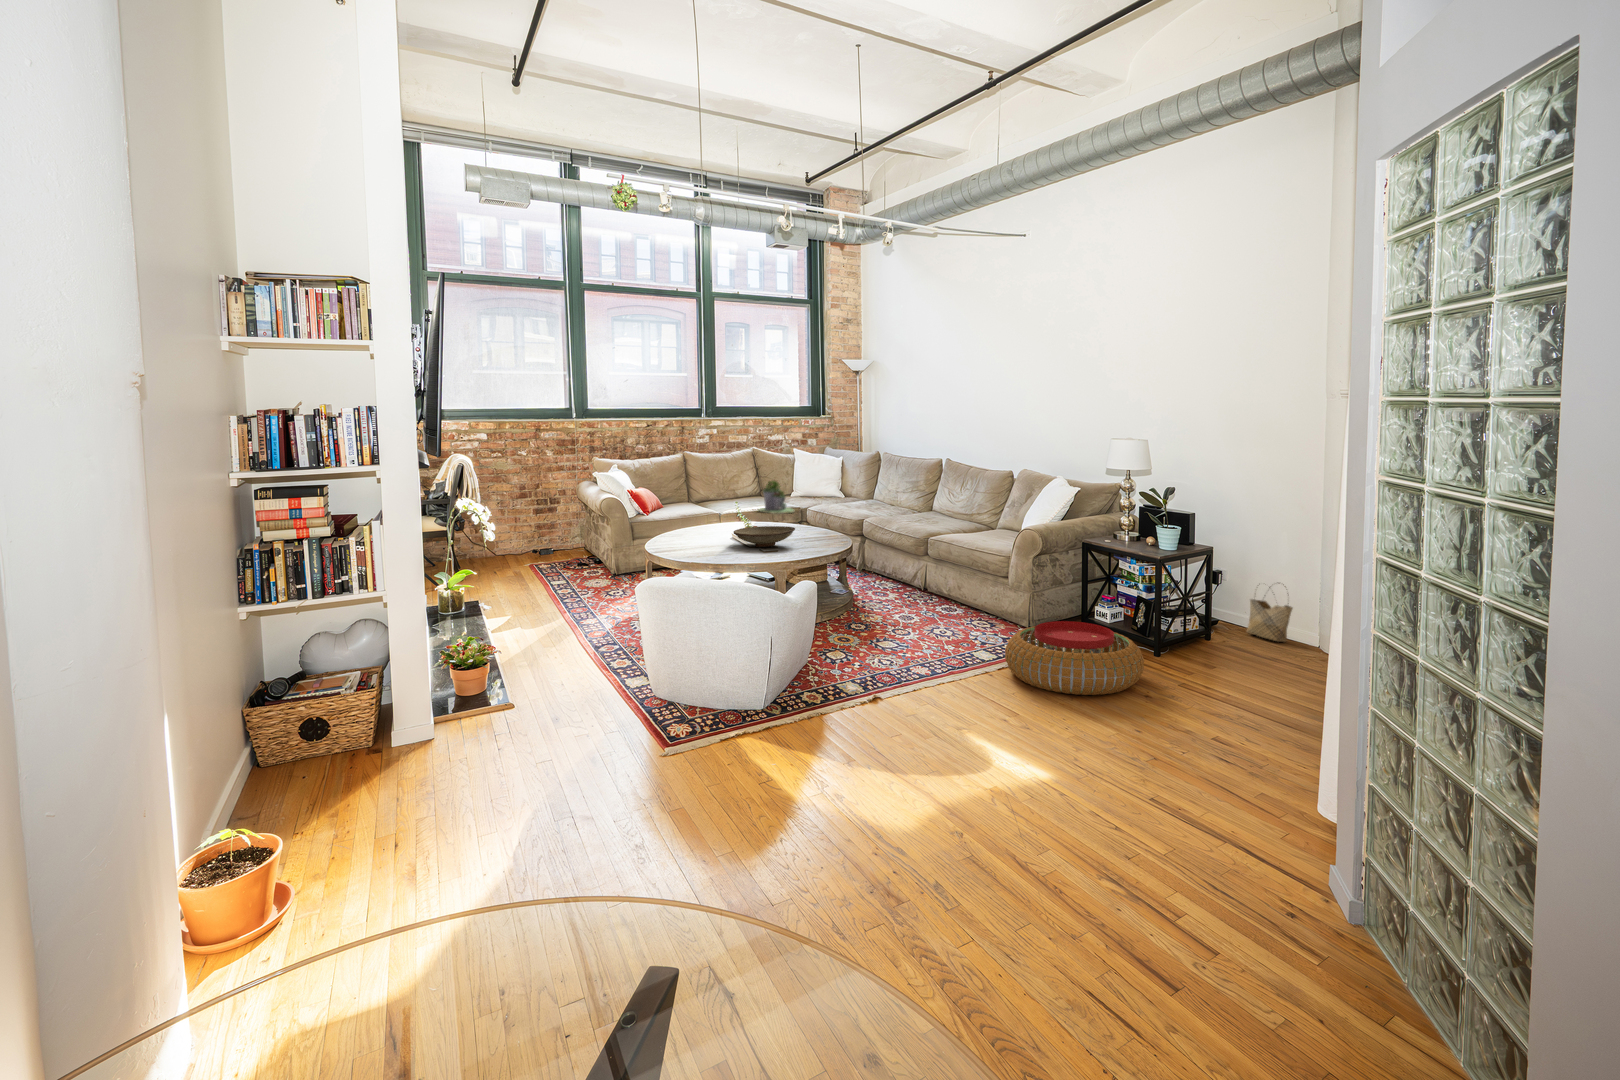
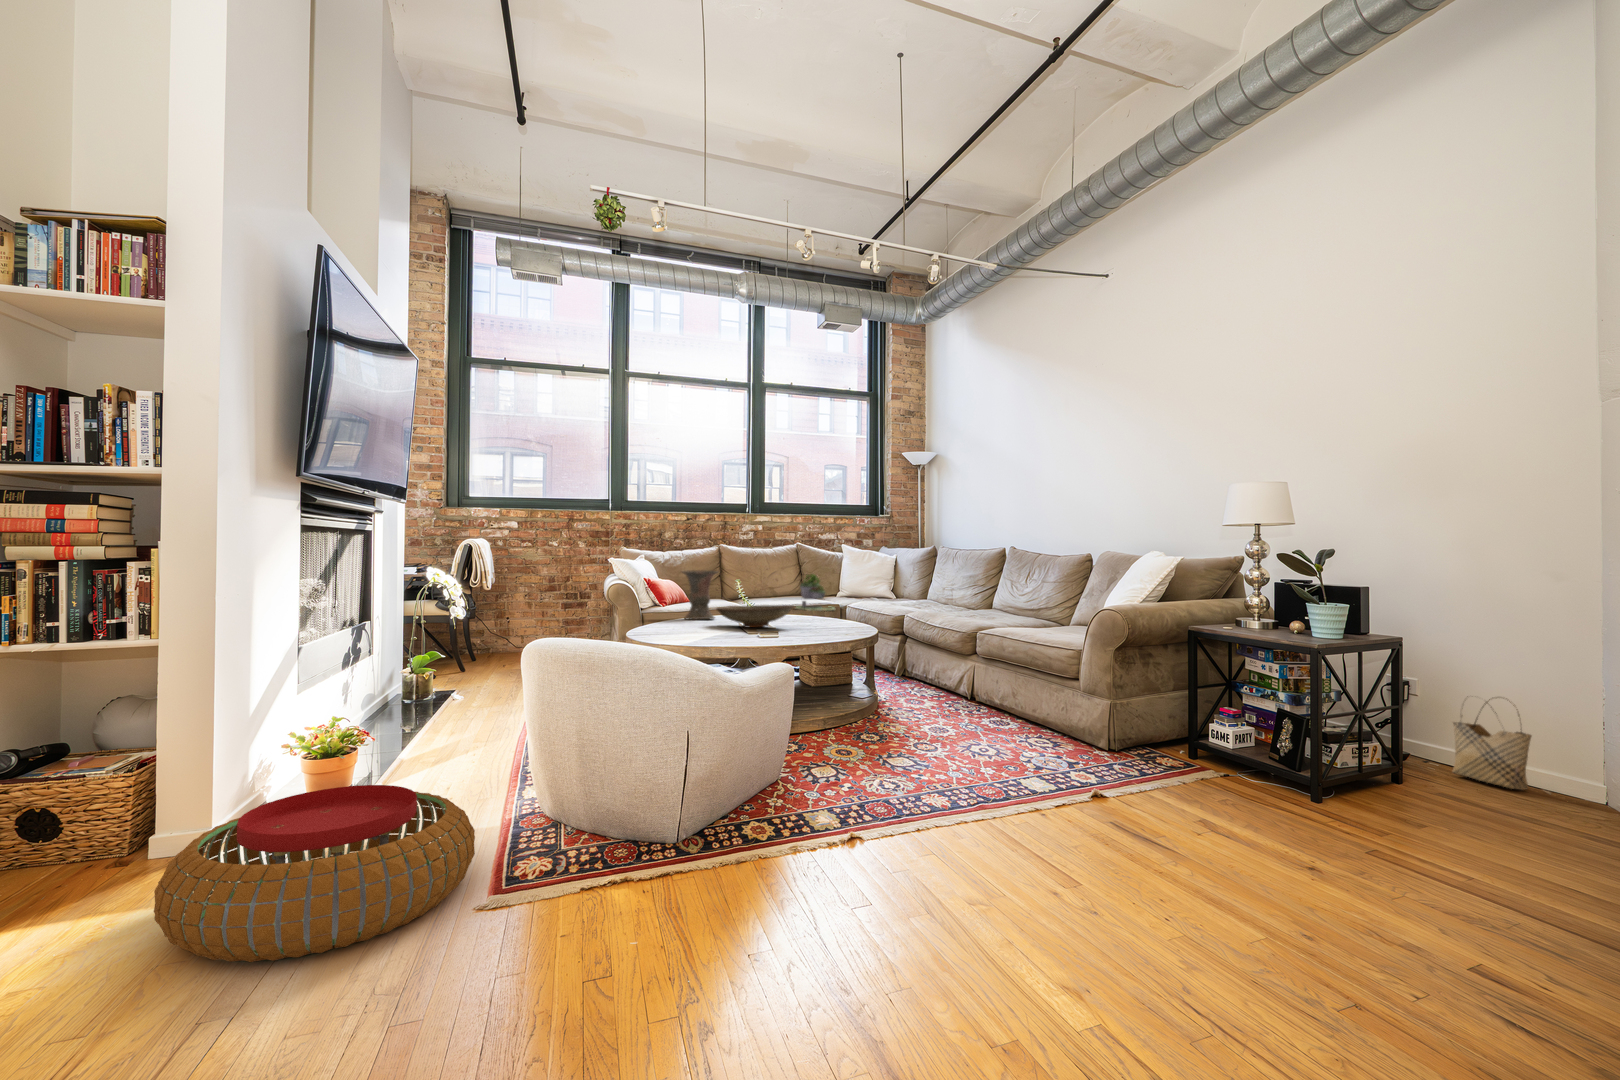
vase: none [691,495,723,537] -> present [682,570,718,619]
pouf: present [1005,621,1144,695] -> present [154,785,475,962]

